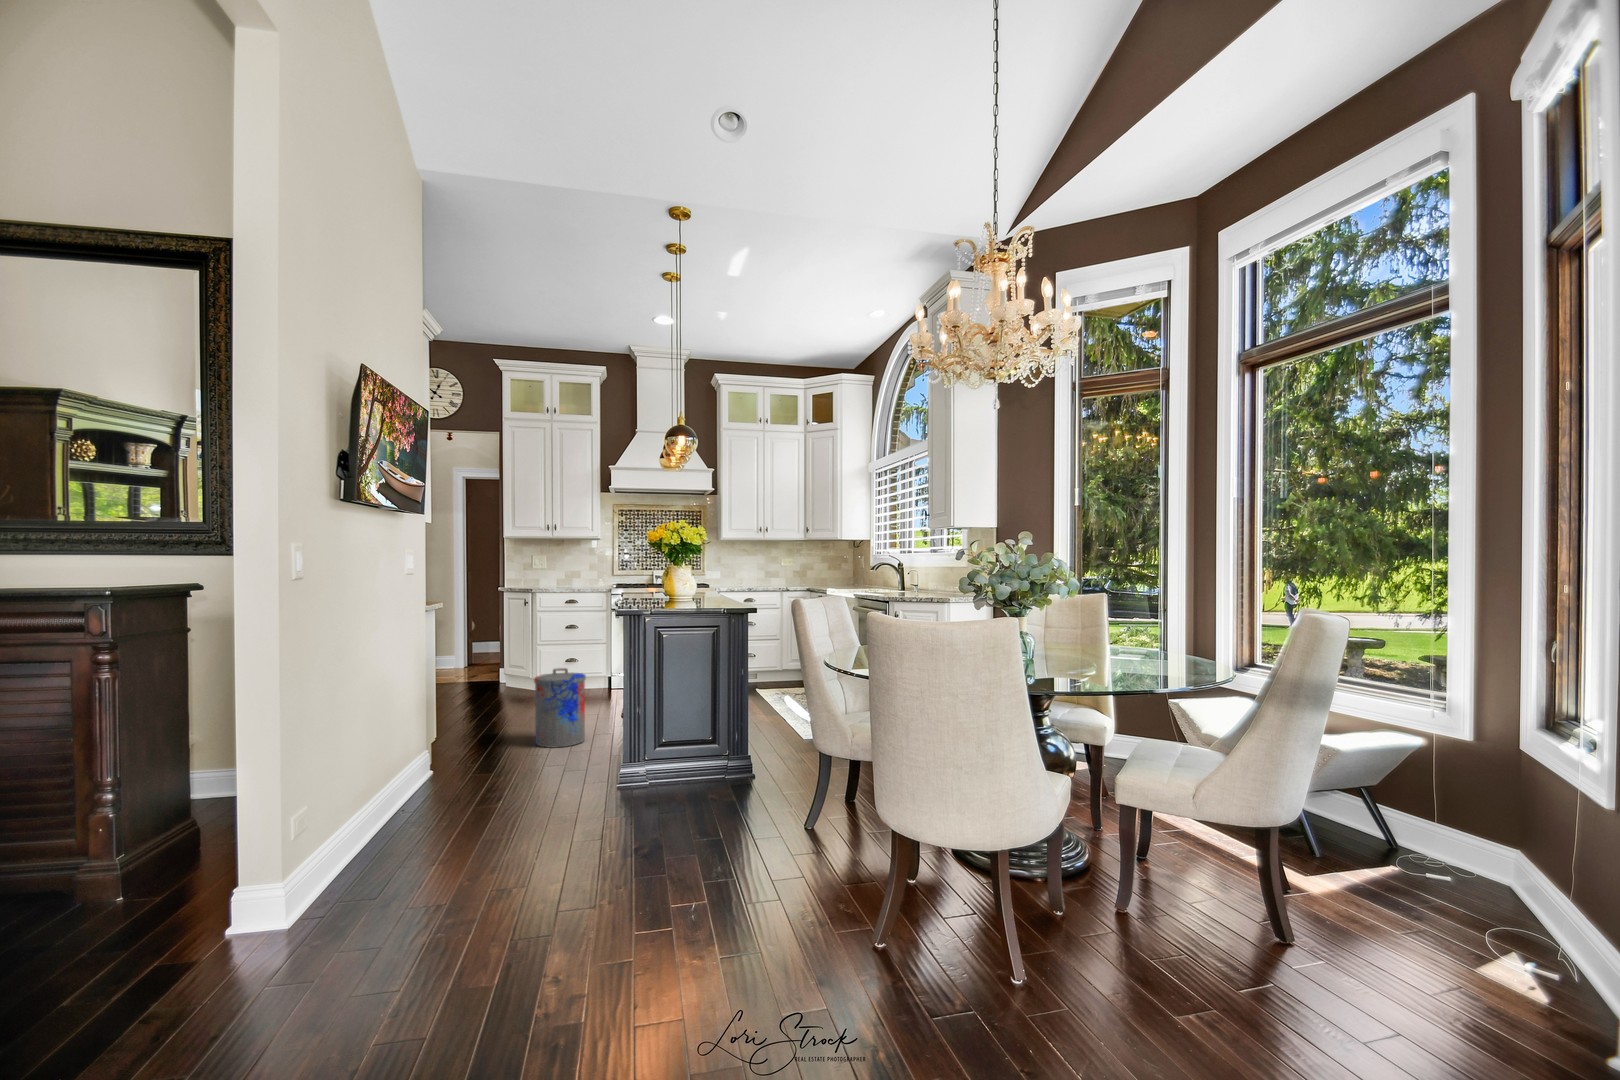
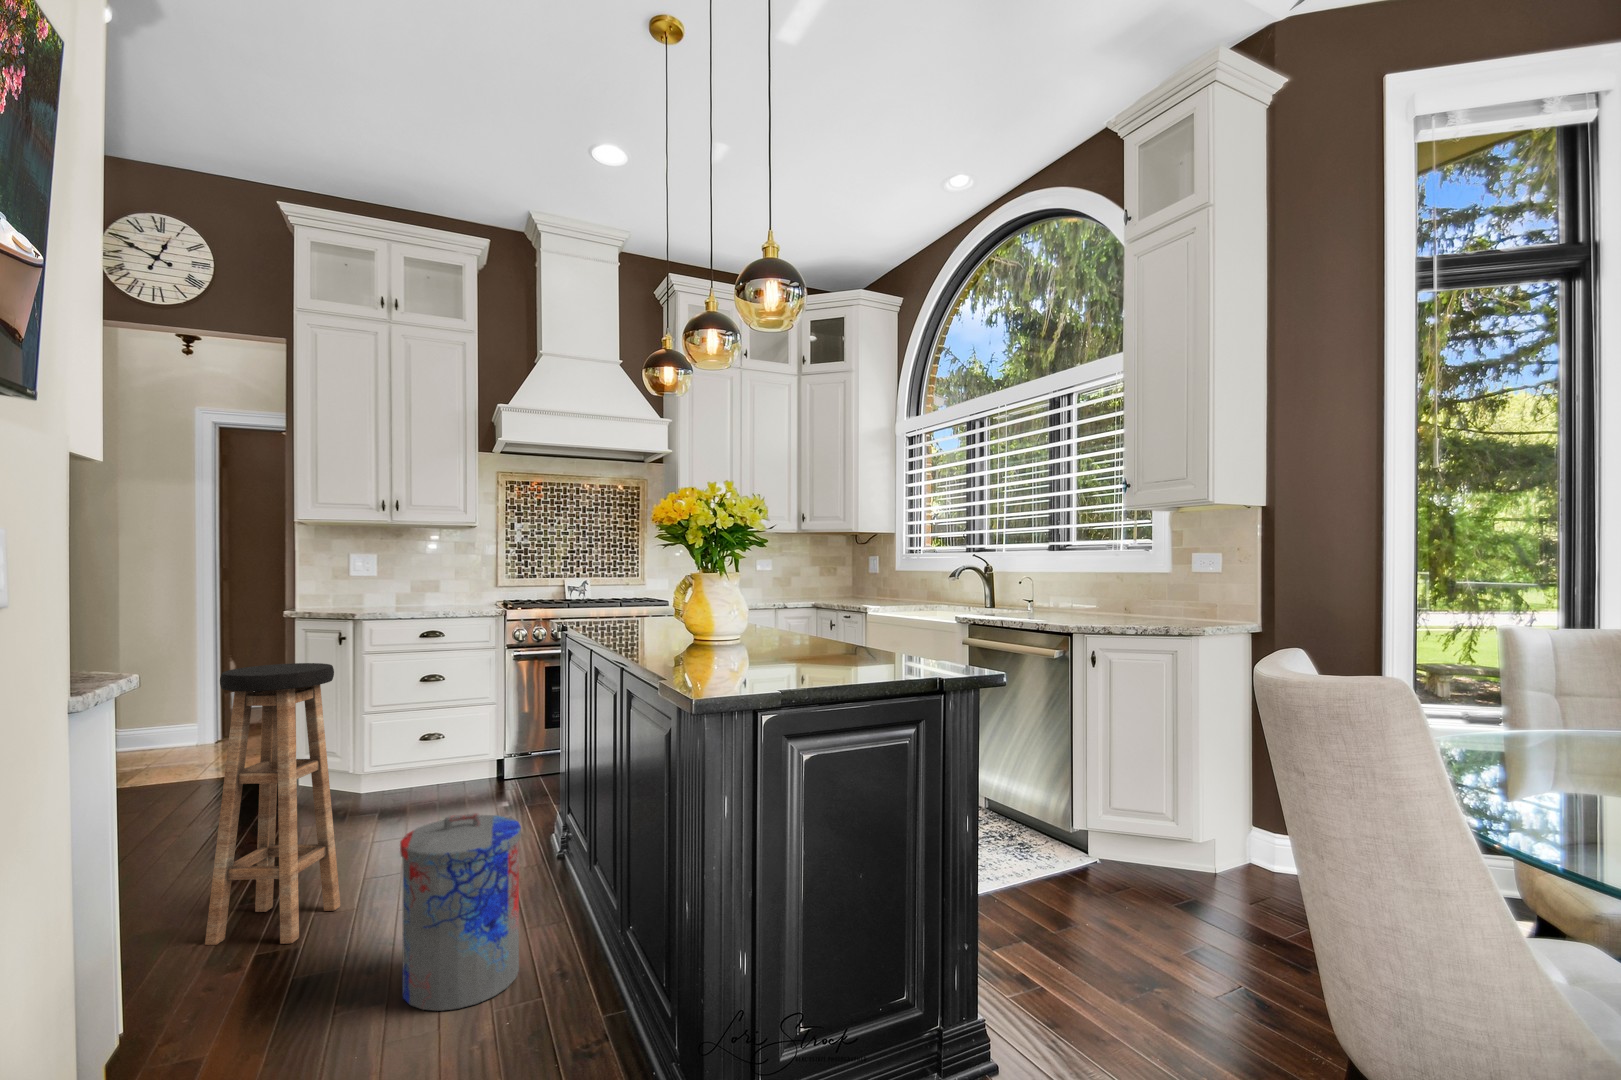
bar stool: none [460,606,517,730] -> present [205,663,340,945]

